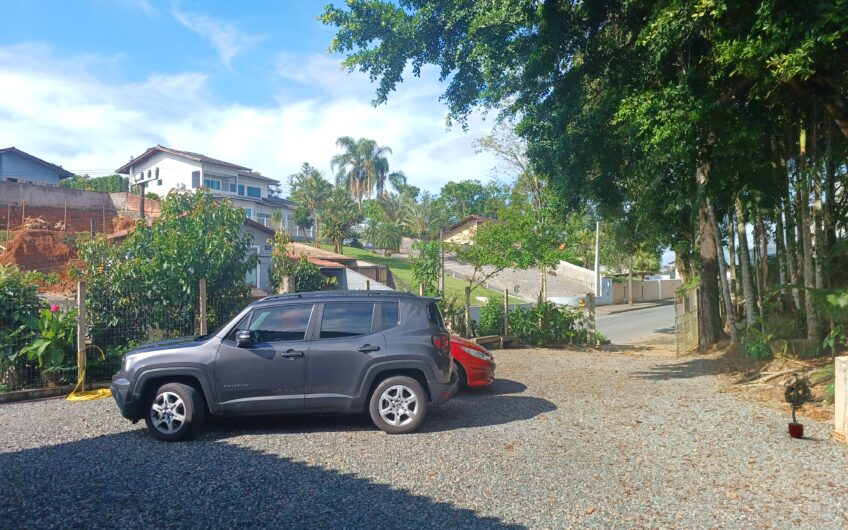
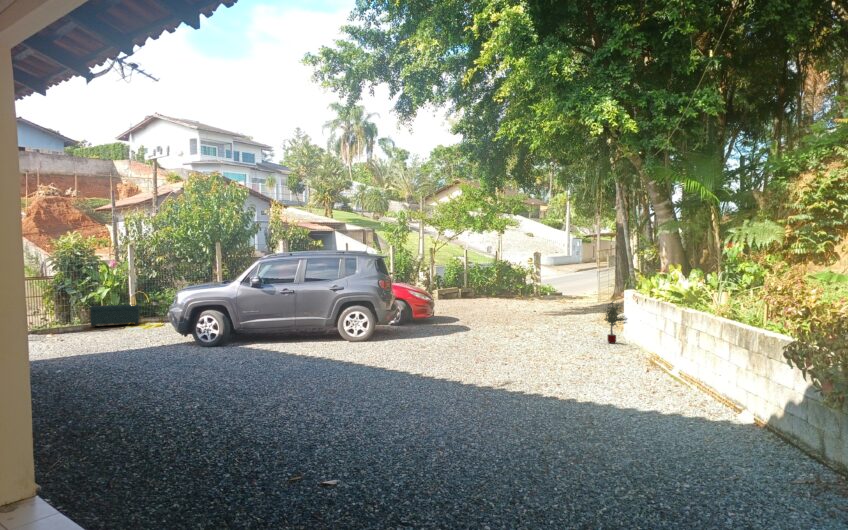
bench: none [17,363,89,398] -> present [90,305,139,328]

